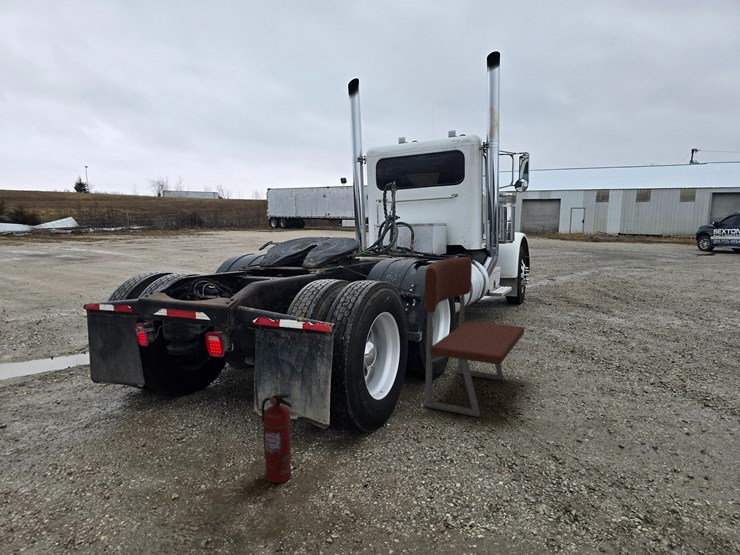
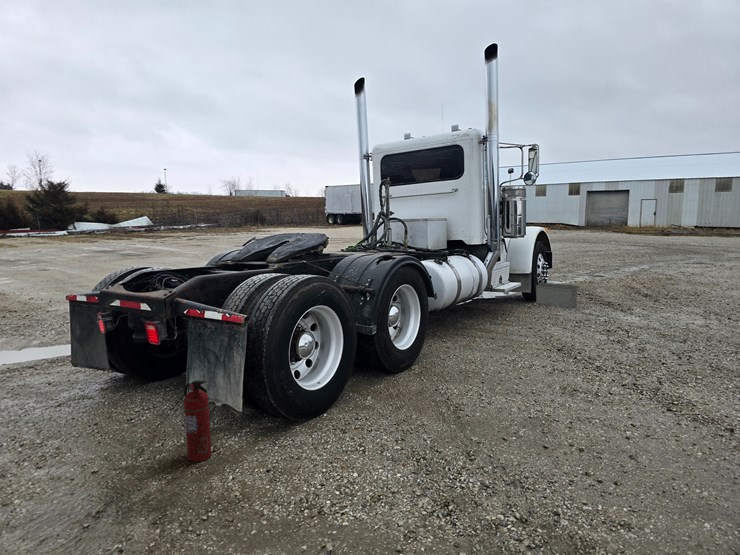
bench: present [423,257,524,417] -> none [368,254,485,413]
storage bin: none [523,285,562,309] -> present [536,283,578,308]

